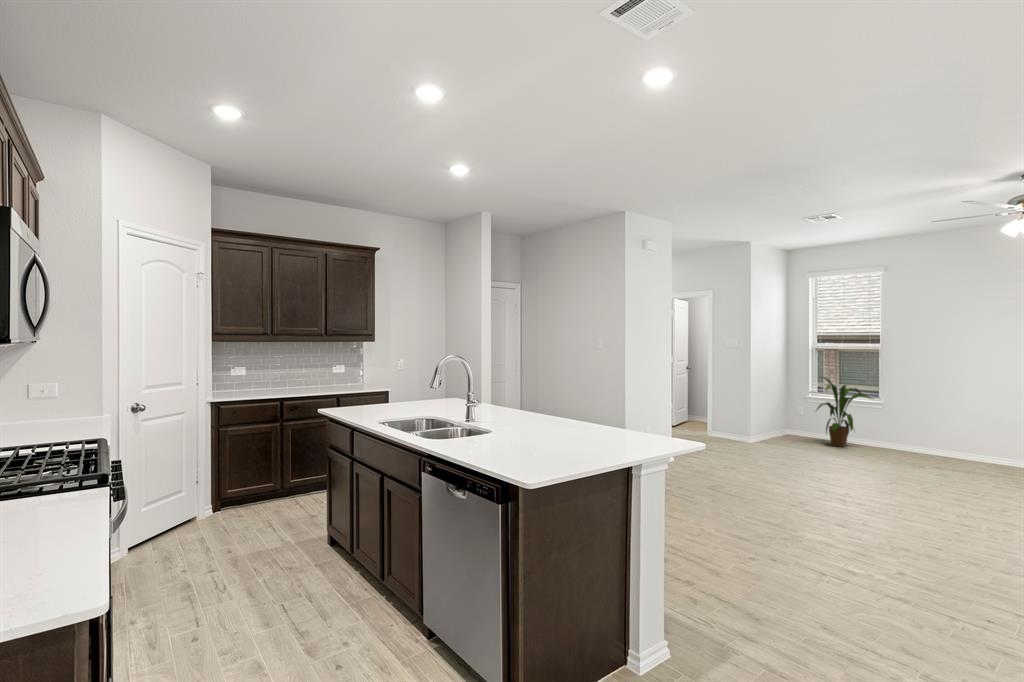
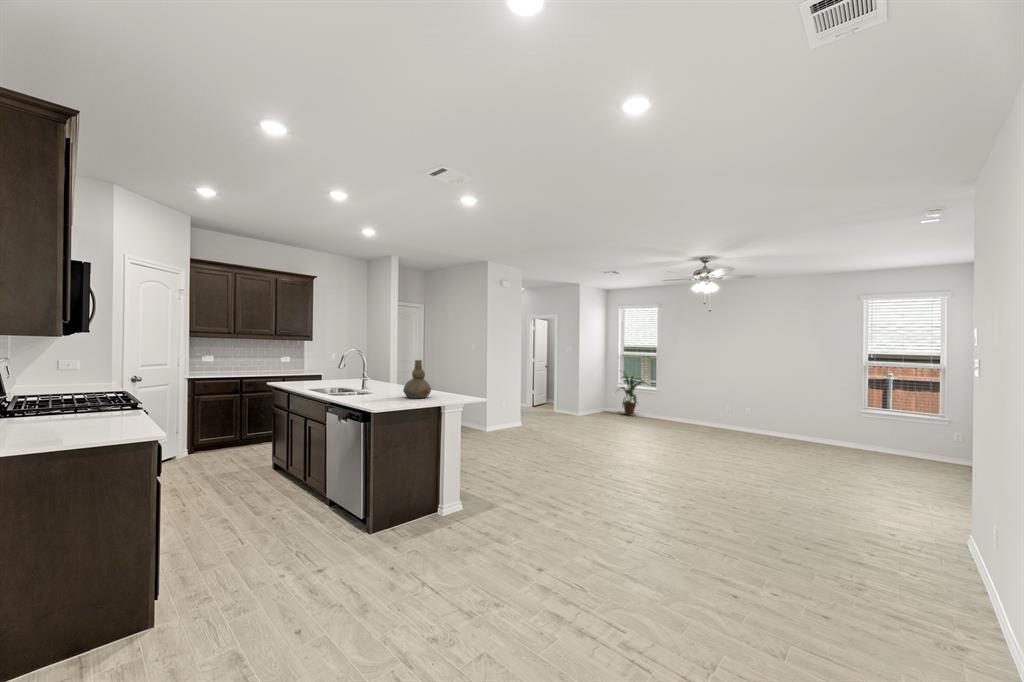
vase: none [552,378,603,449] -> present [403,360,431,398]

